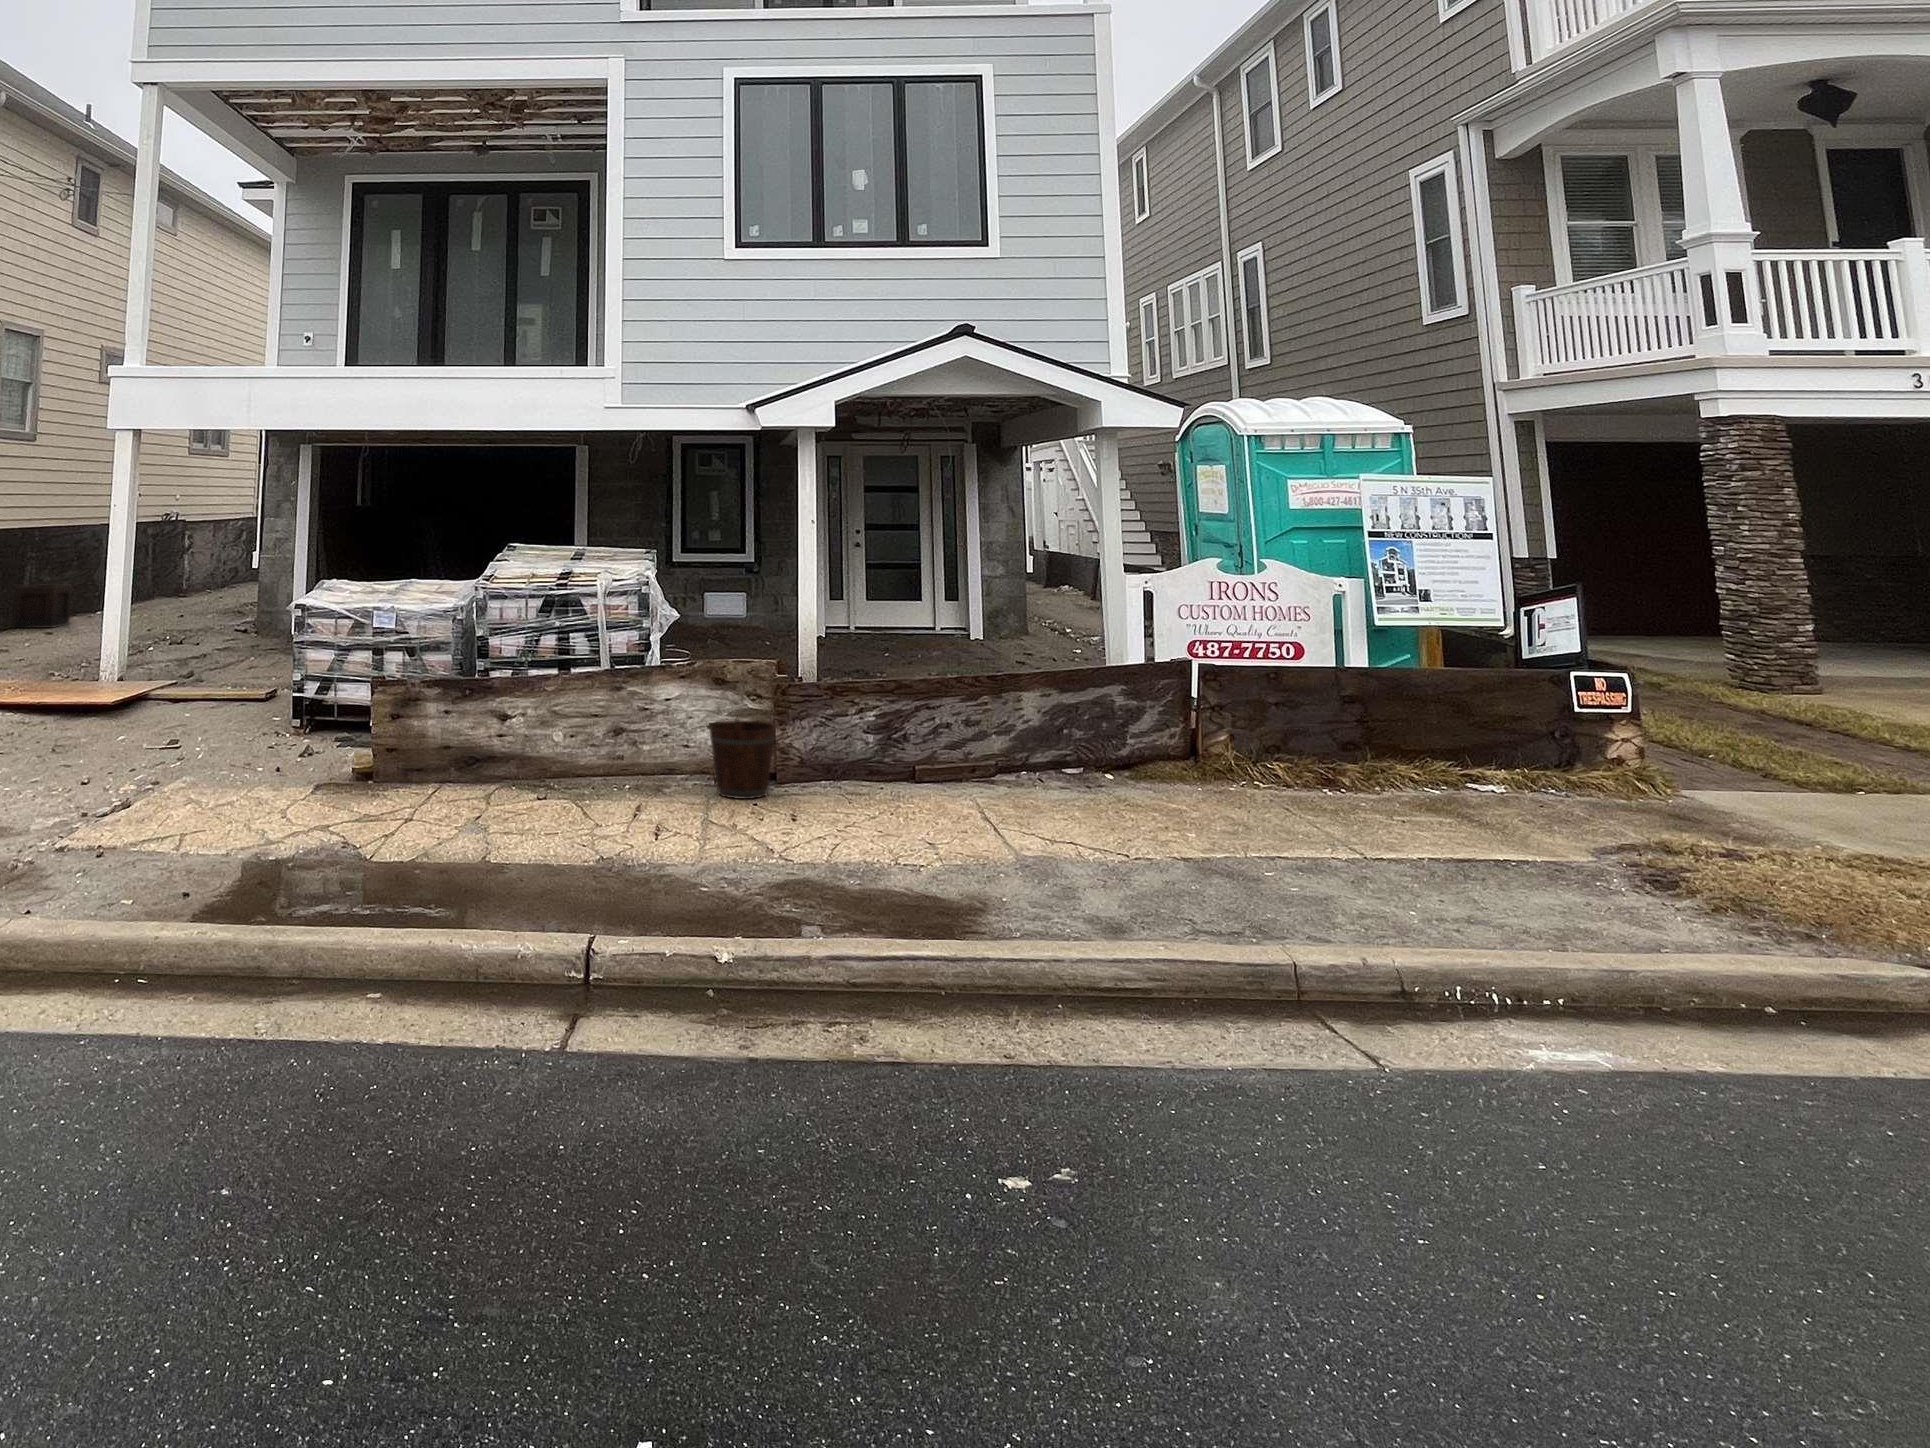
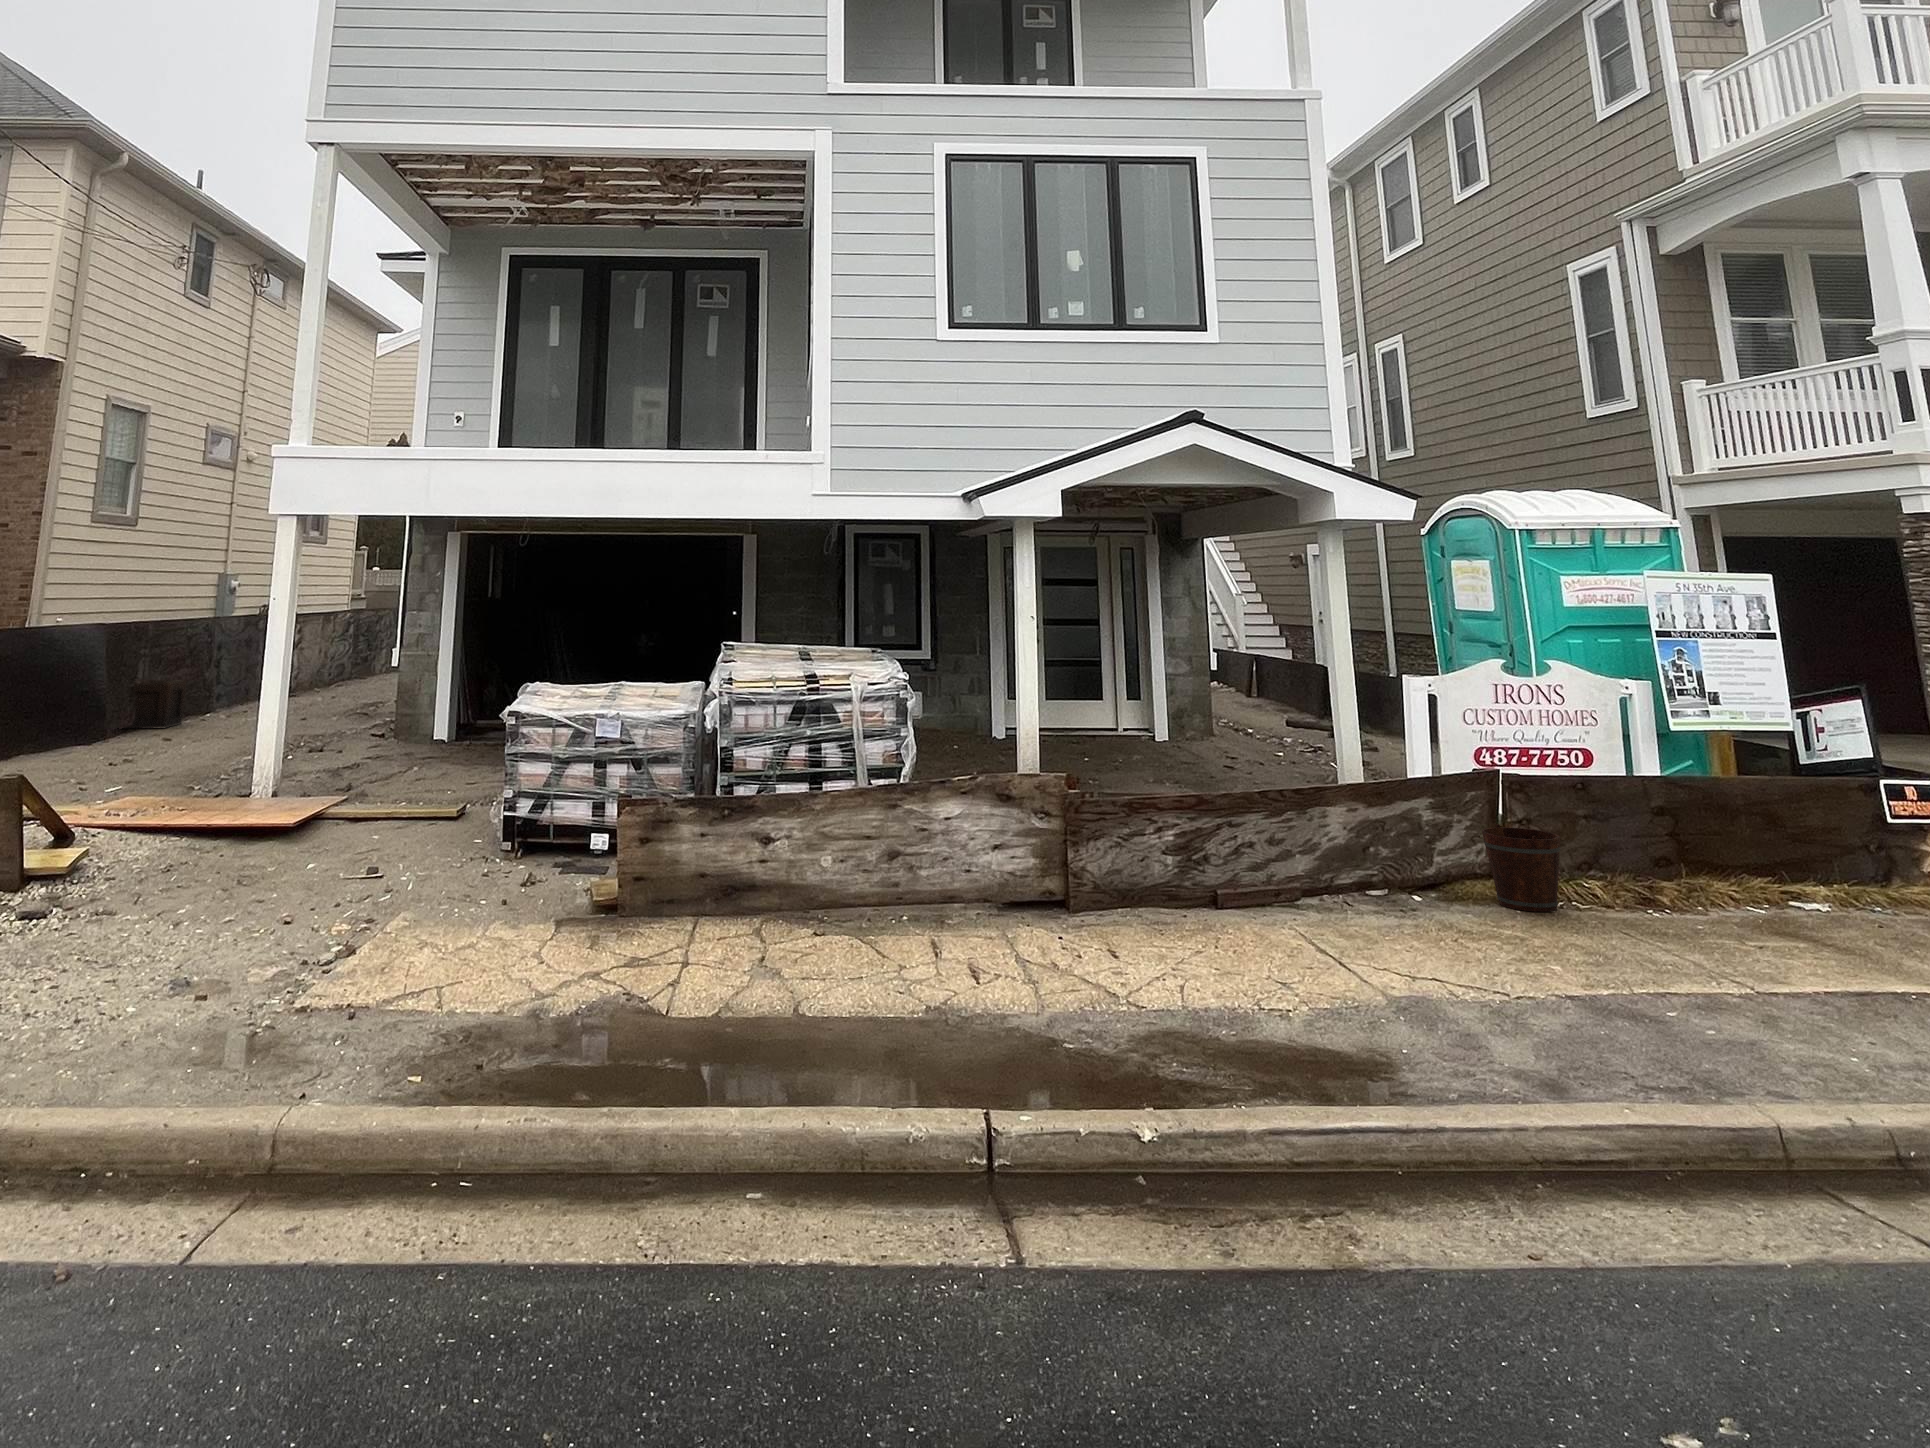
bucket: present [709,719,776,799] -> present [1482,824,1560,912]

